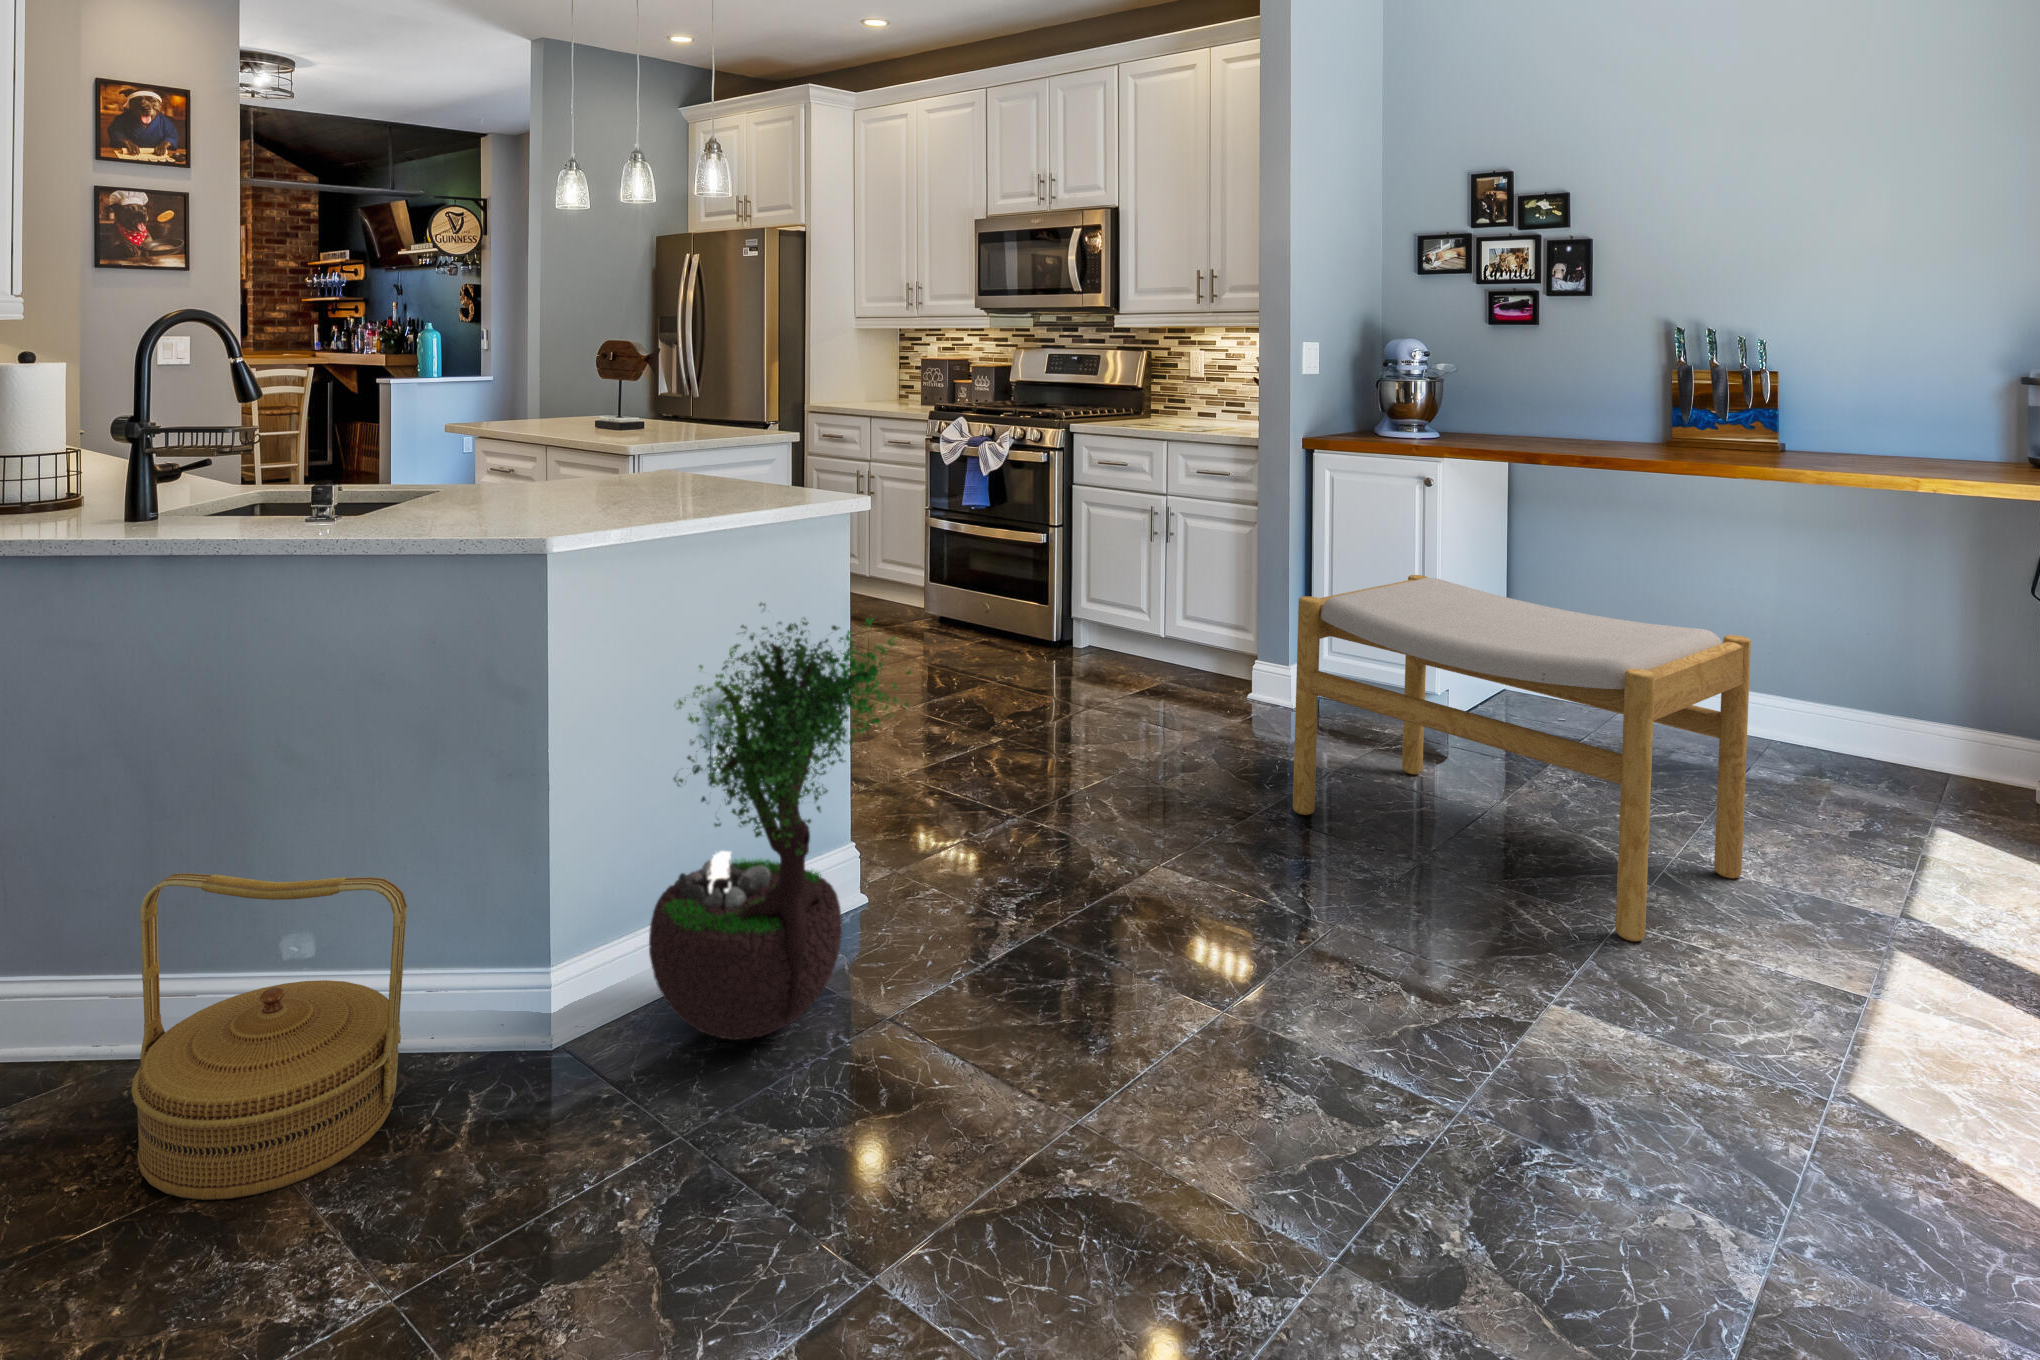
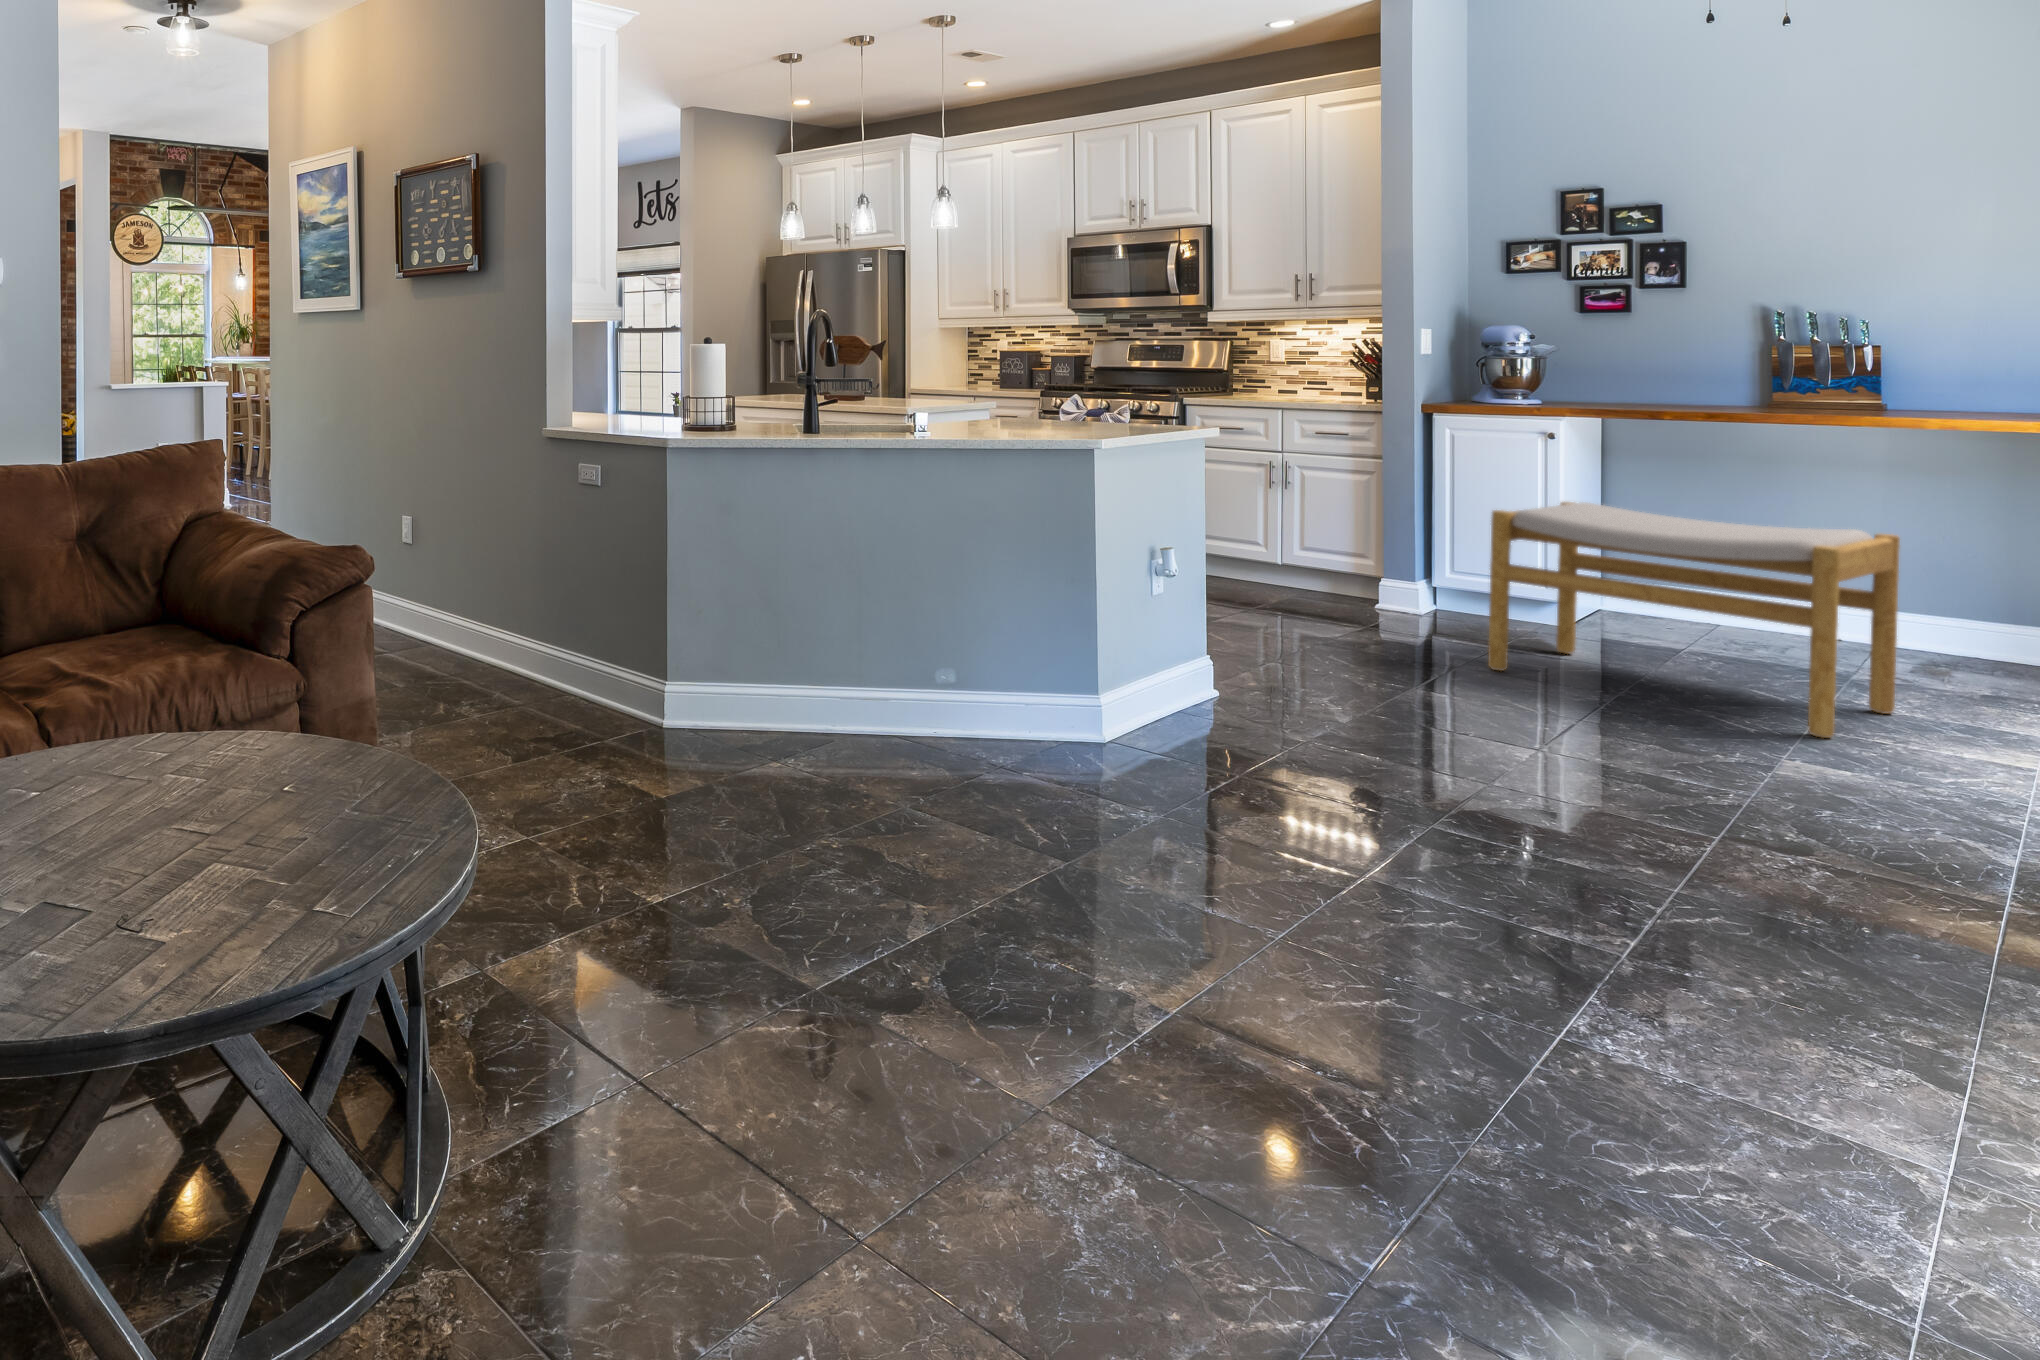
potted tree: present [649,602,910,1040] -> none [1155,475,1333,744]
woven basket: present [131,873,407,1200] -> none [919,618,1071,783]

